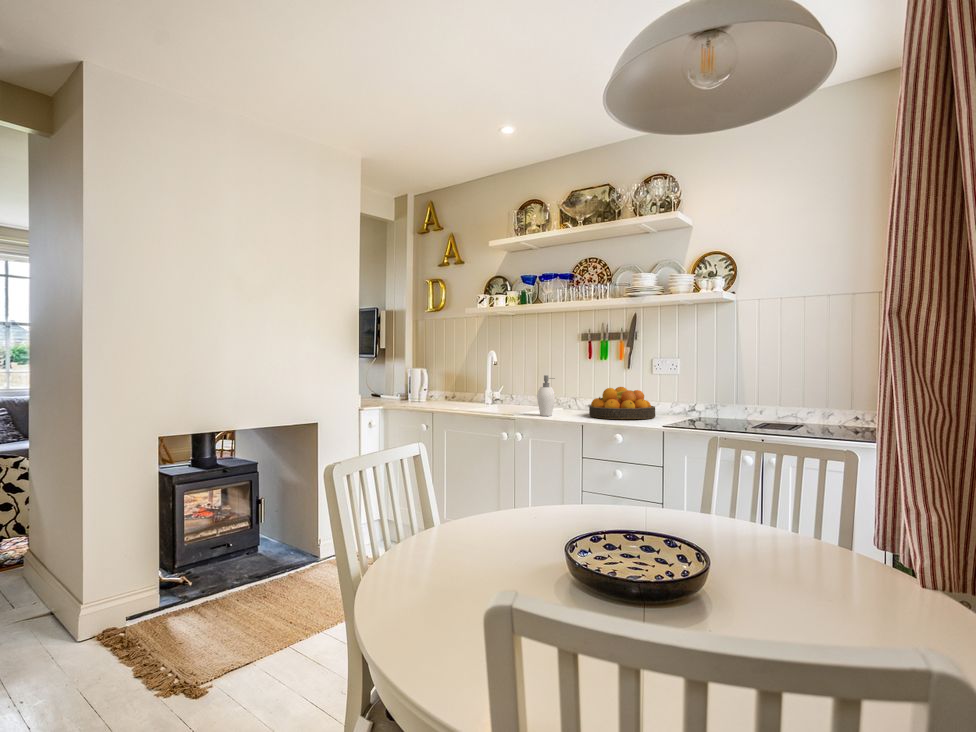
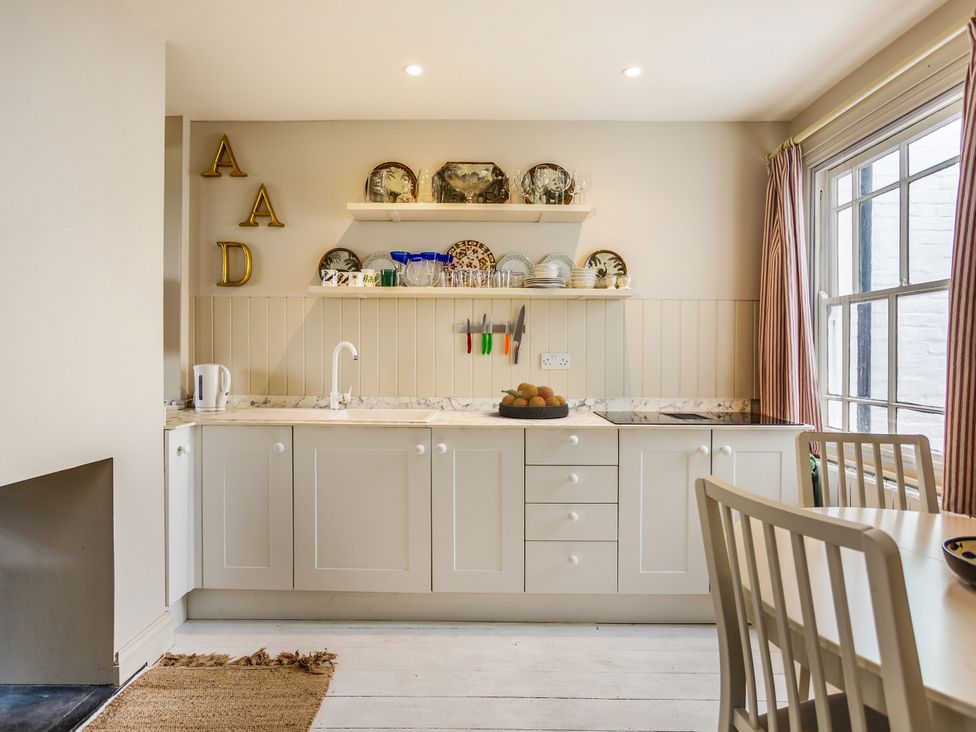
soap dispenser: present [537,375,555,416] -> none [450,372,477,420]

